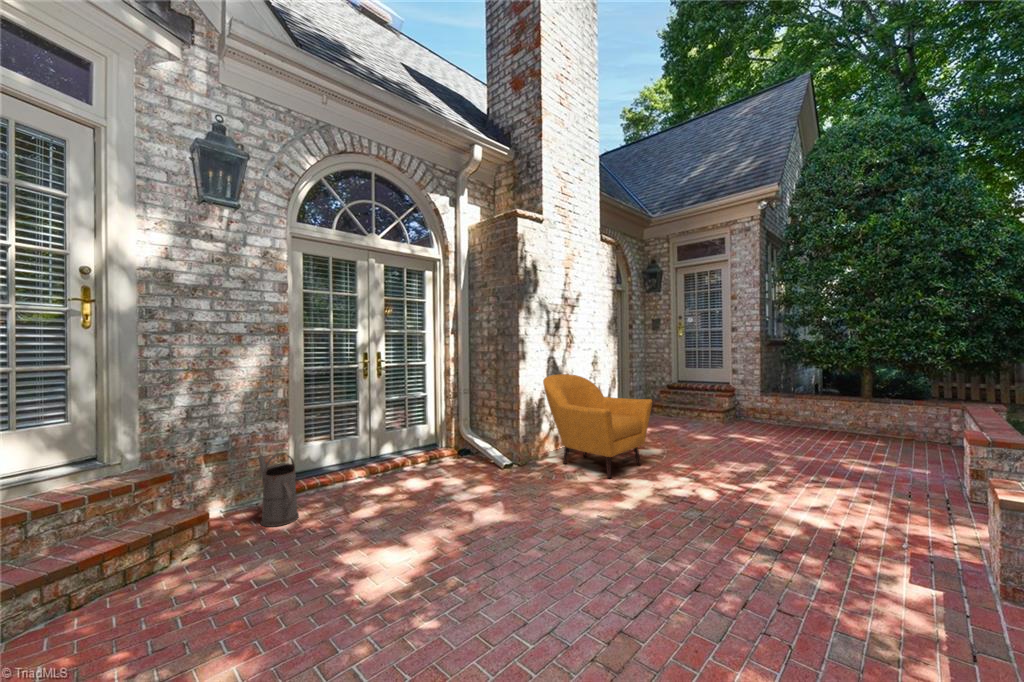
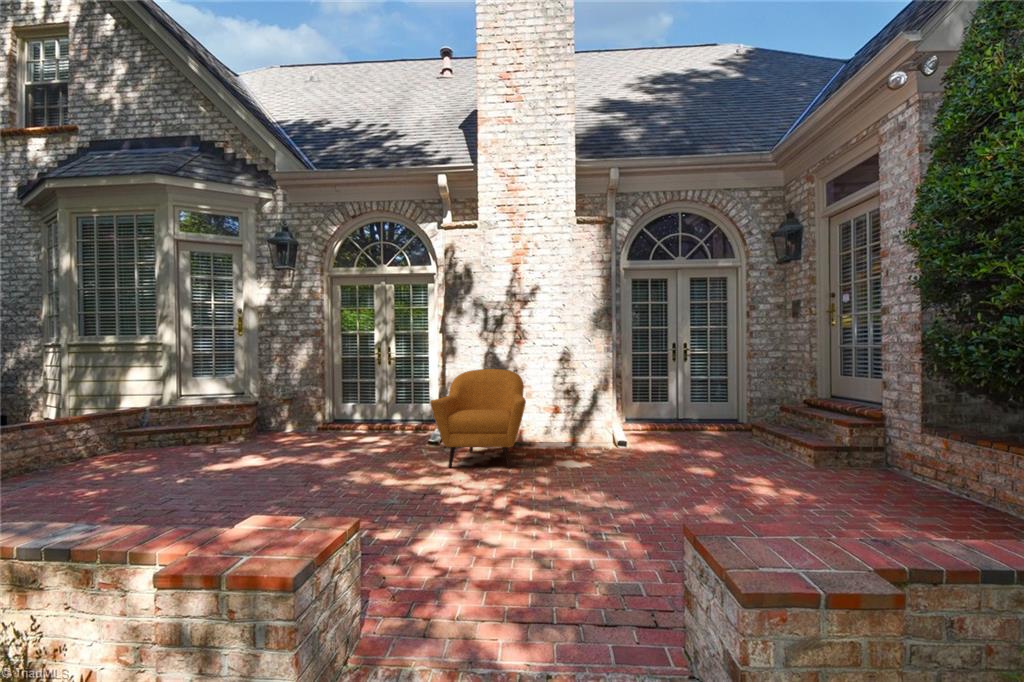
watering can: present [258,453,299,527] -> none [280,402,307,441]

